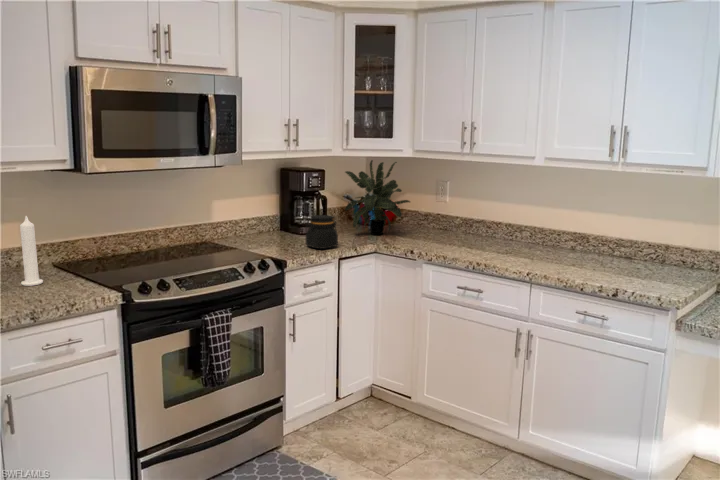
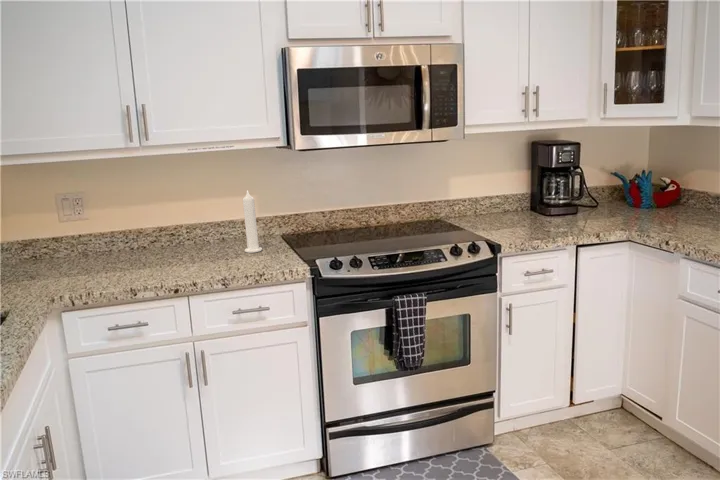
potted plant: present [345,160,410,235] -> none [602,130,687,221]
jar: present [306,215,338,249] -> none [535,195,576,234]

